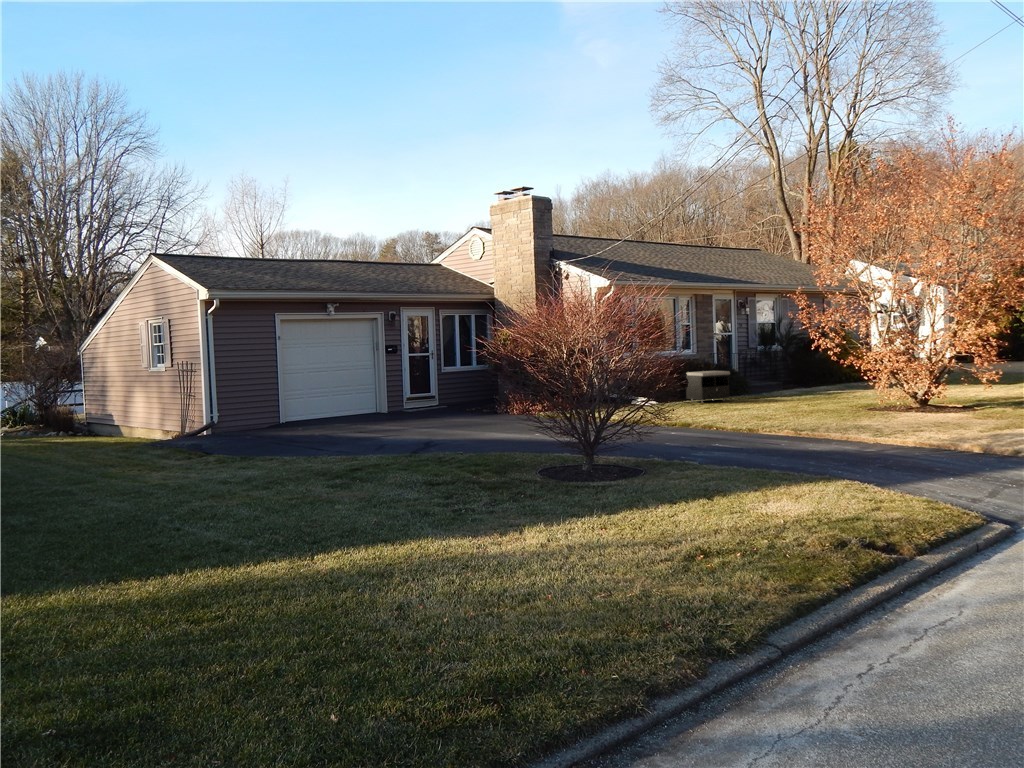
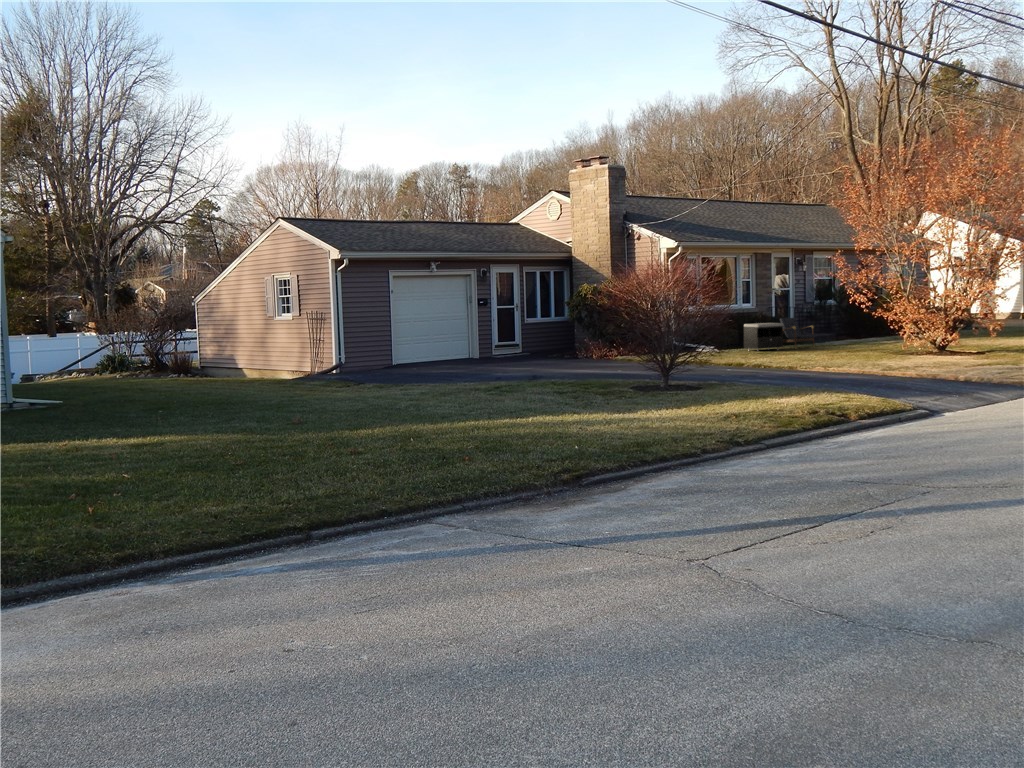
lounge chair: none [725,365,765,400] -> present [780,318,816,348]

